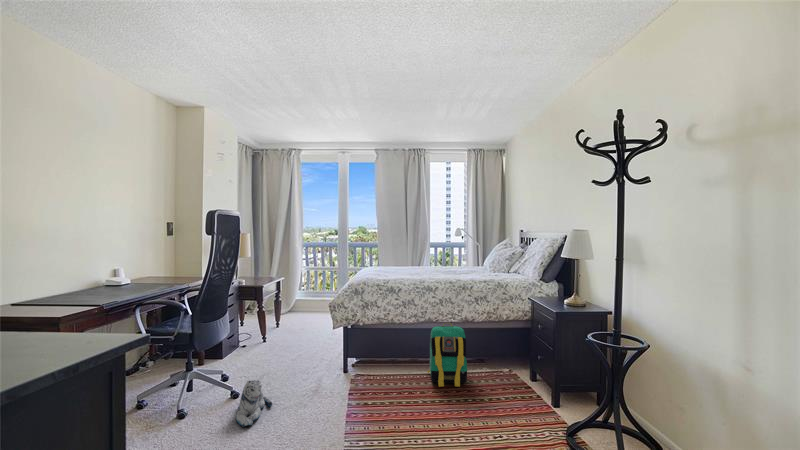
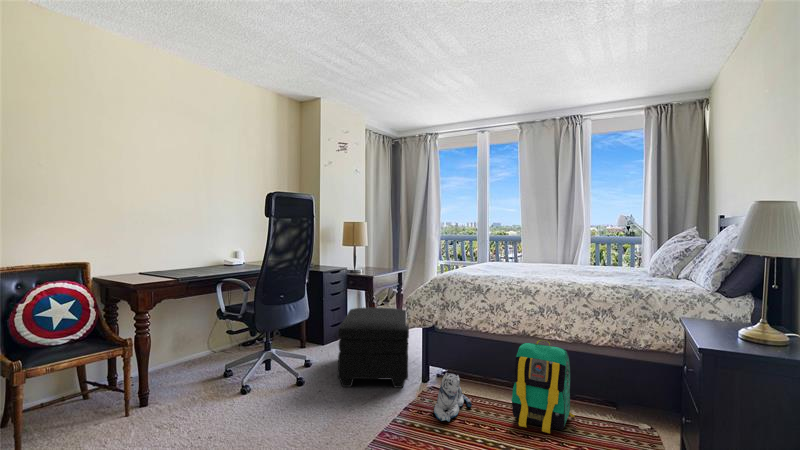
ottoman: none [261,313,339,391] -> present [338,307,409,388]
plush toy: present [236,380,272,427] -> present [434,373,472,421]

